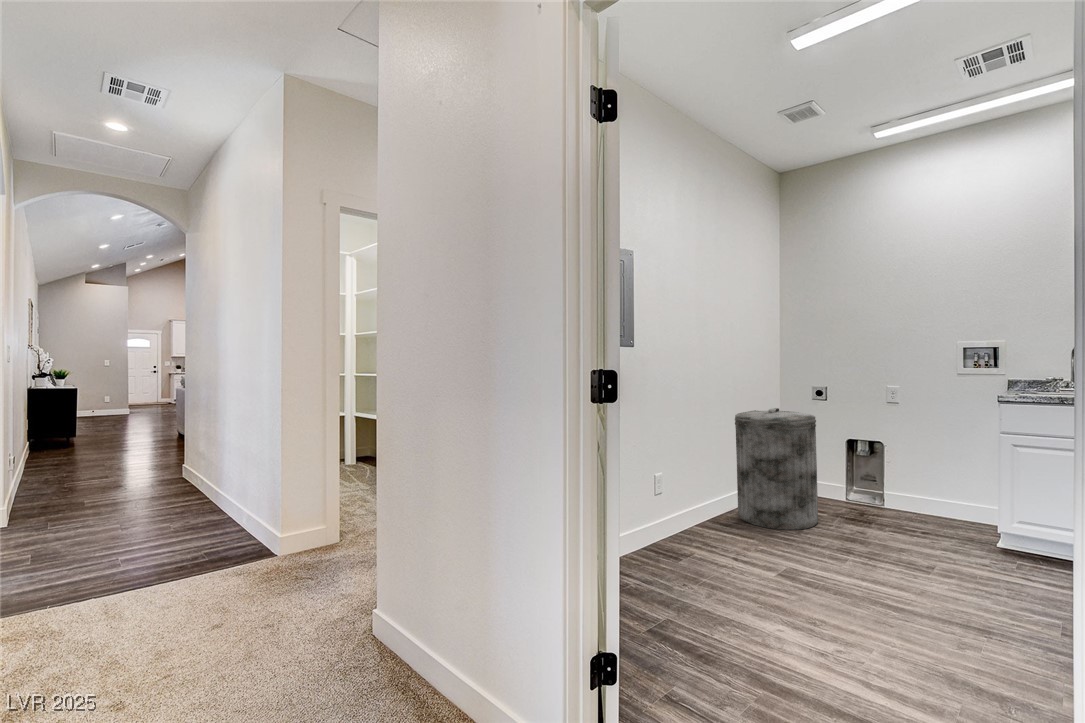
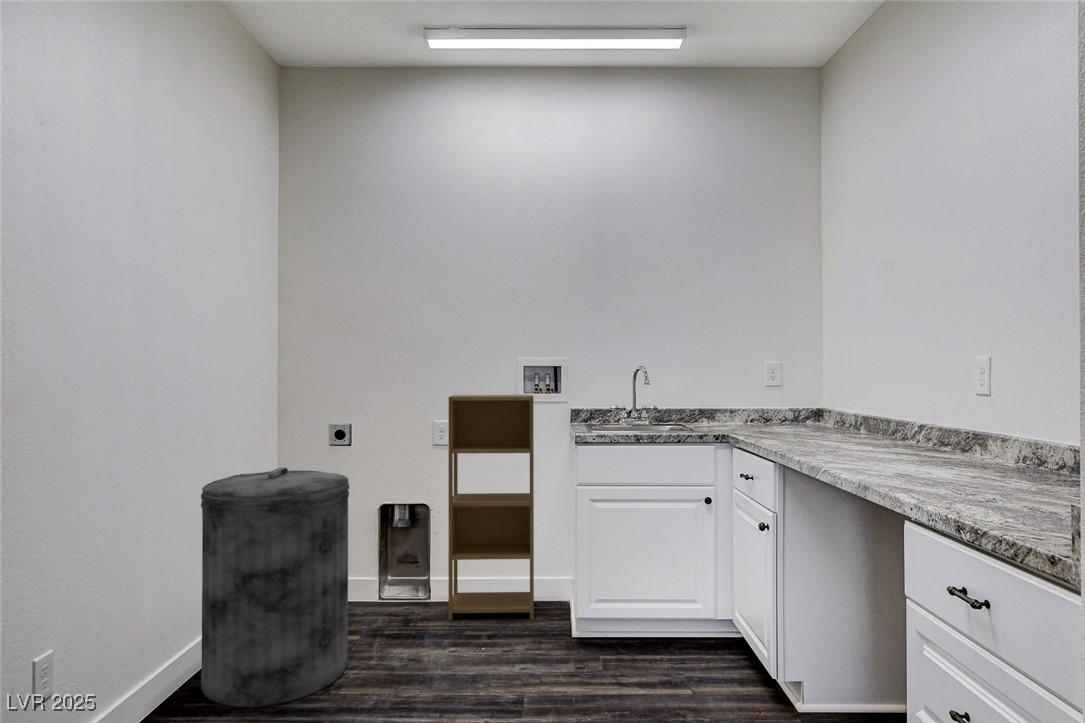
shelving unit: none [891,368,975,533] -> present [448,395,534,620]

